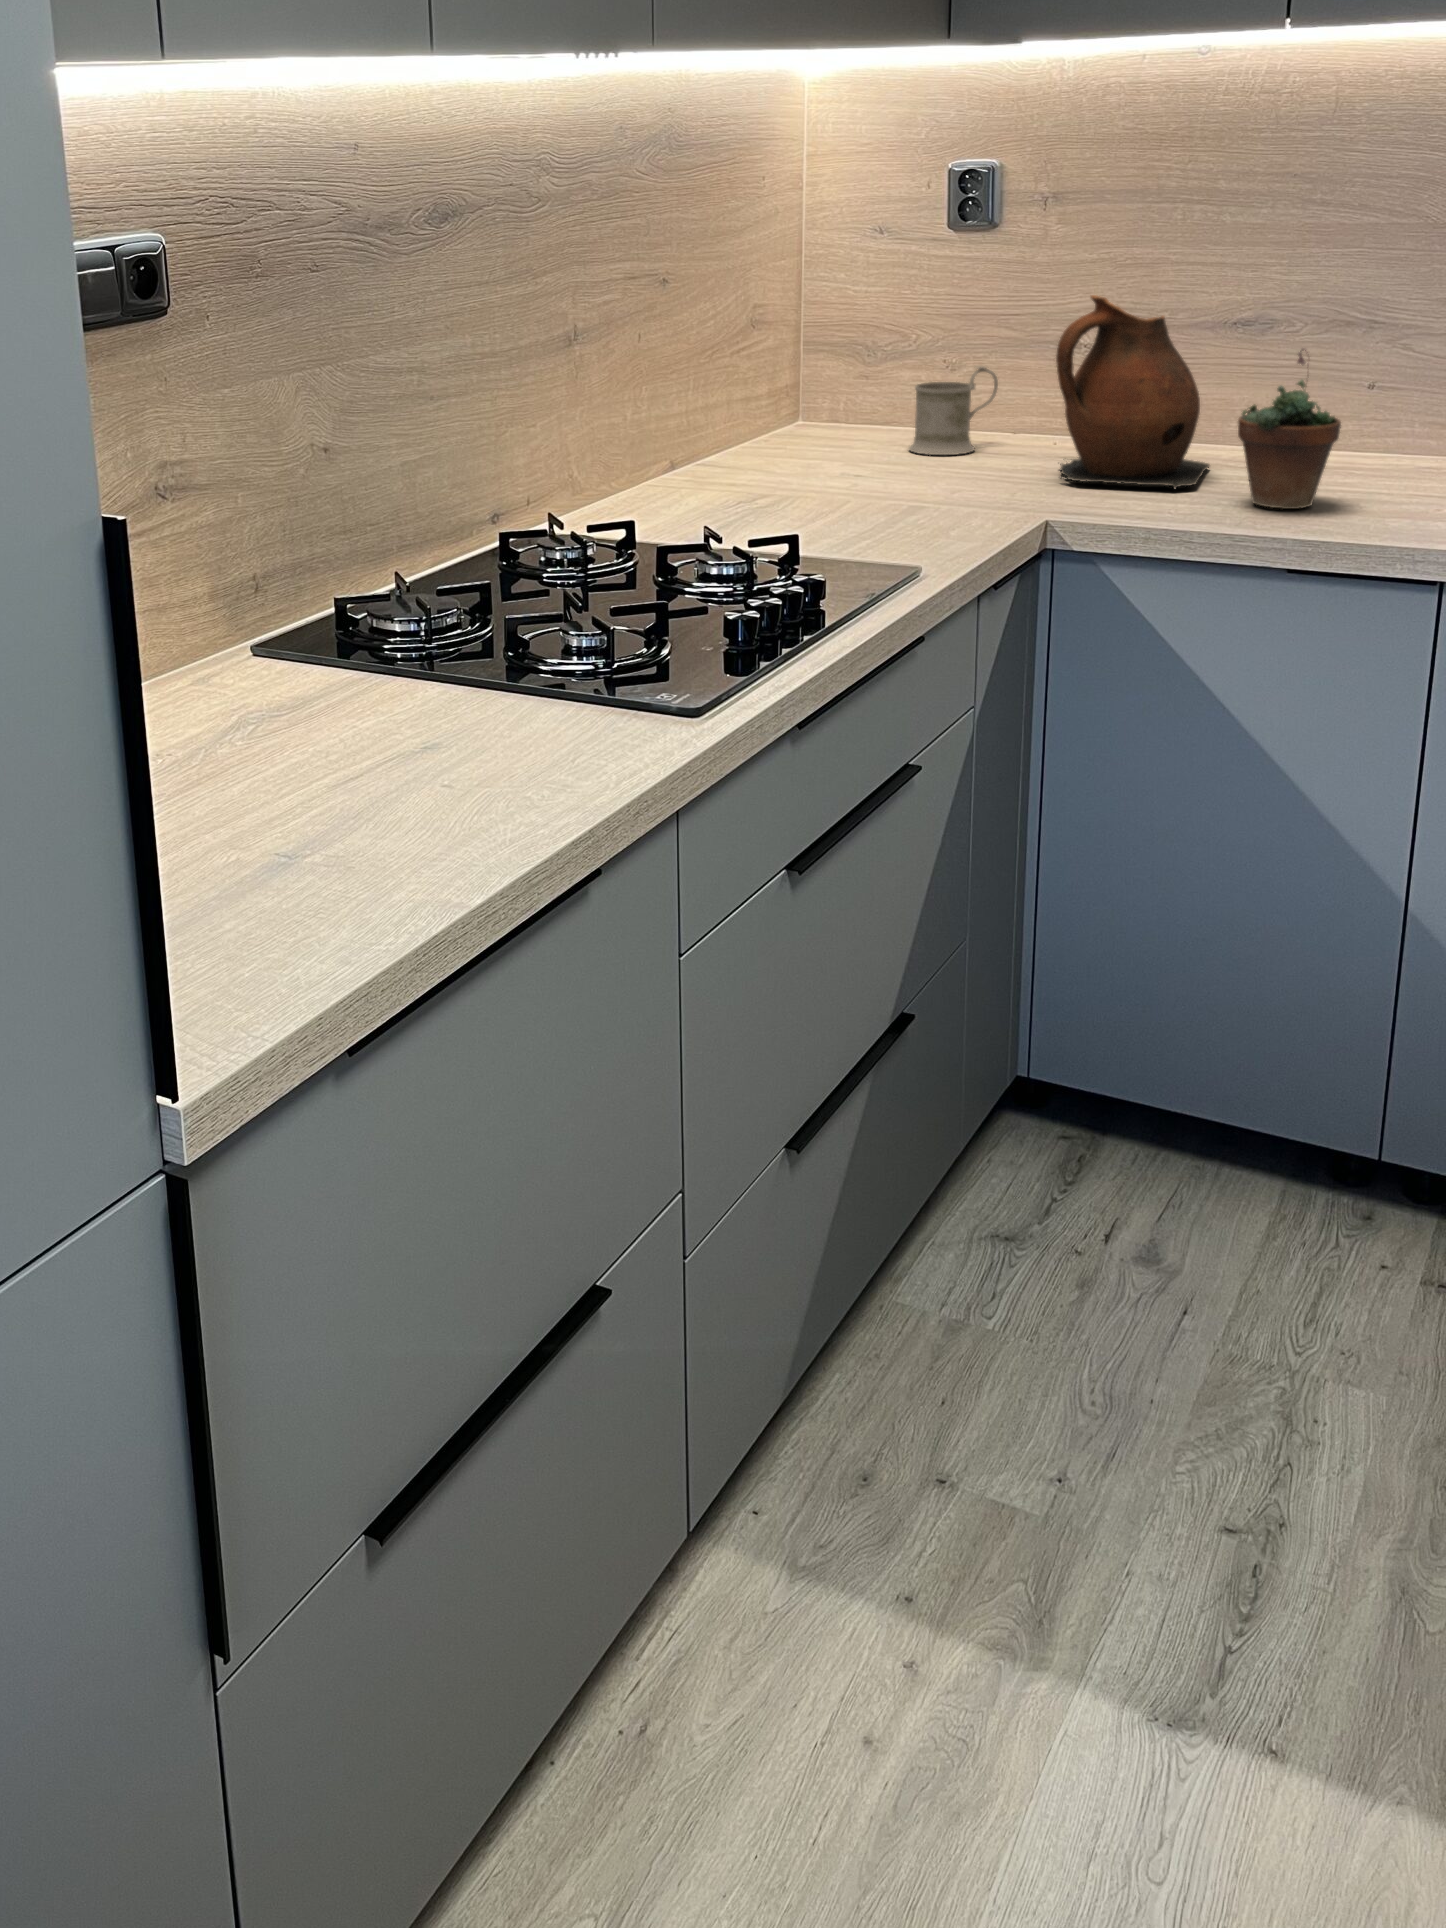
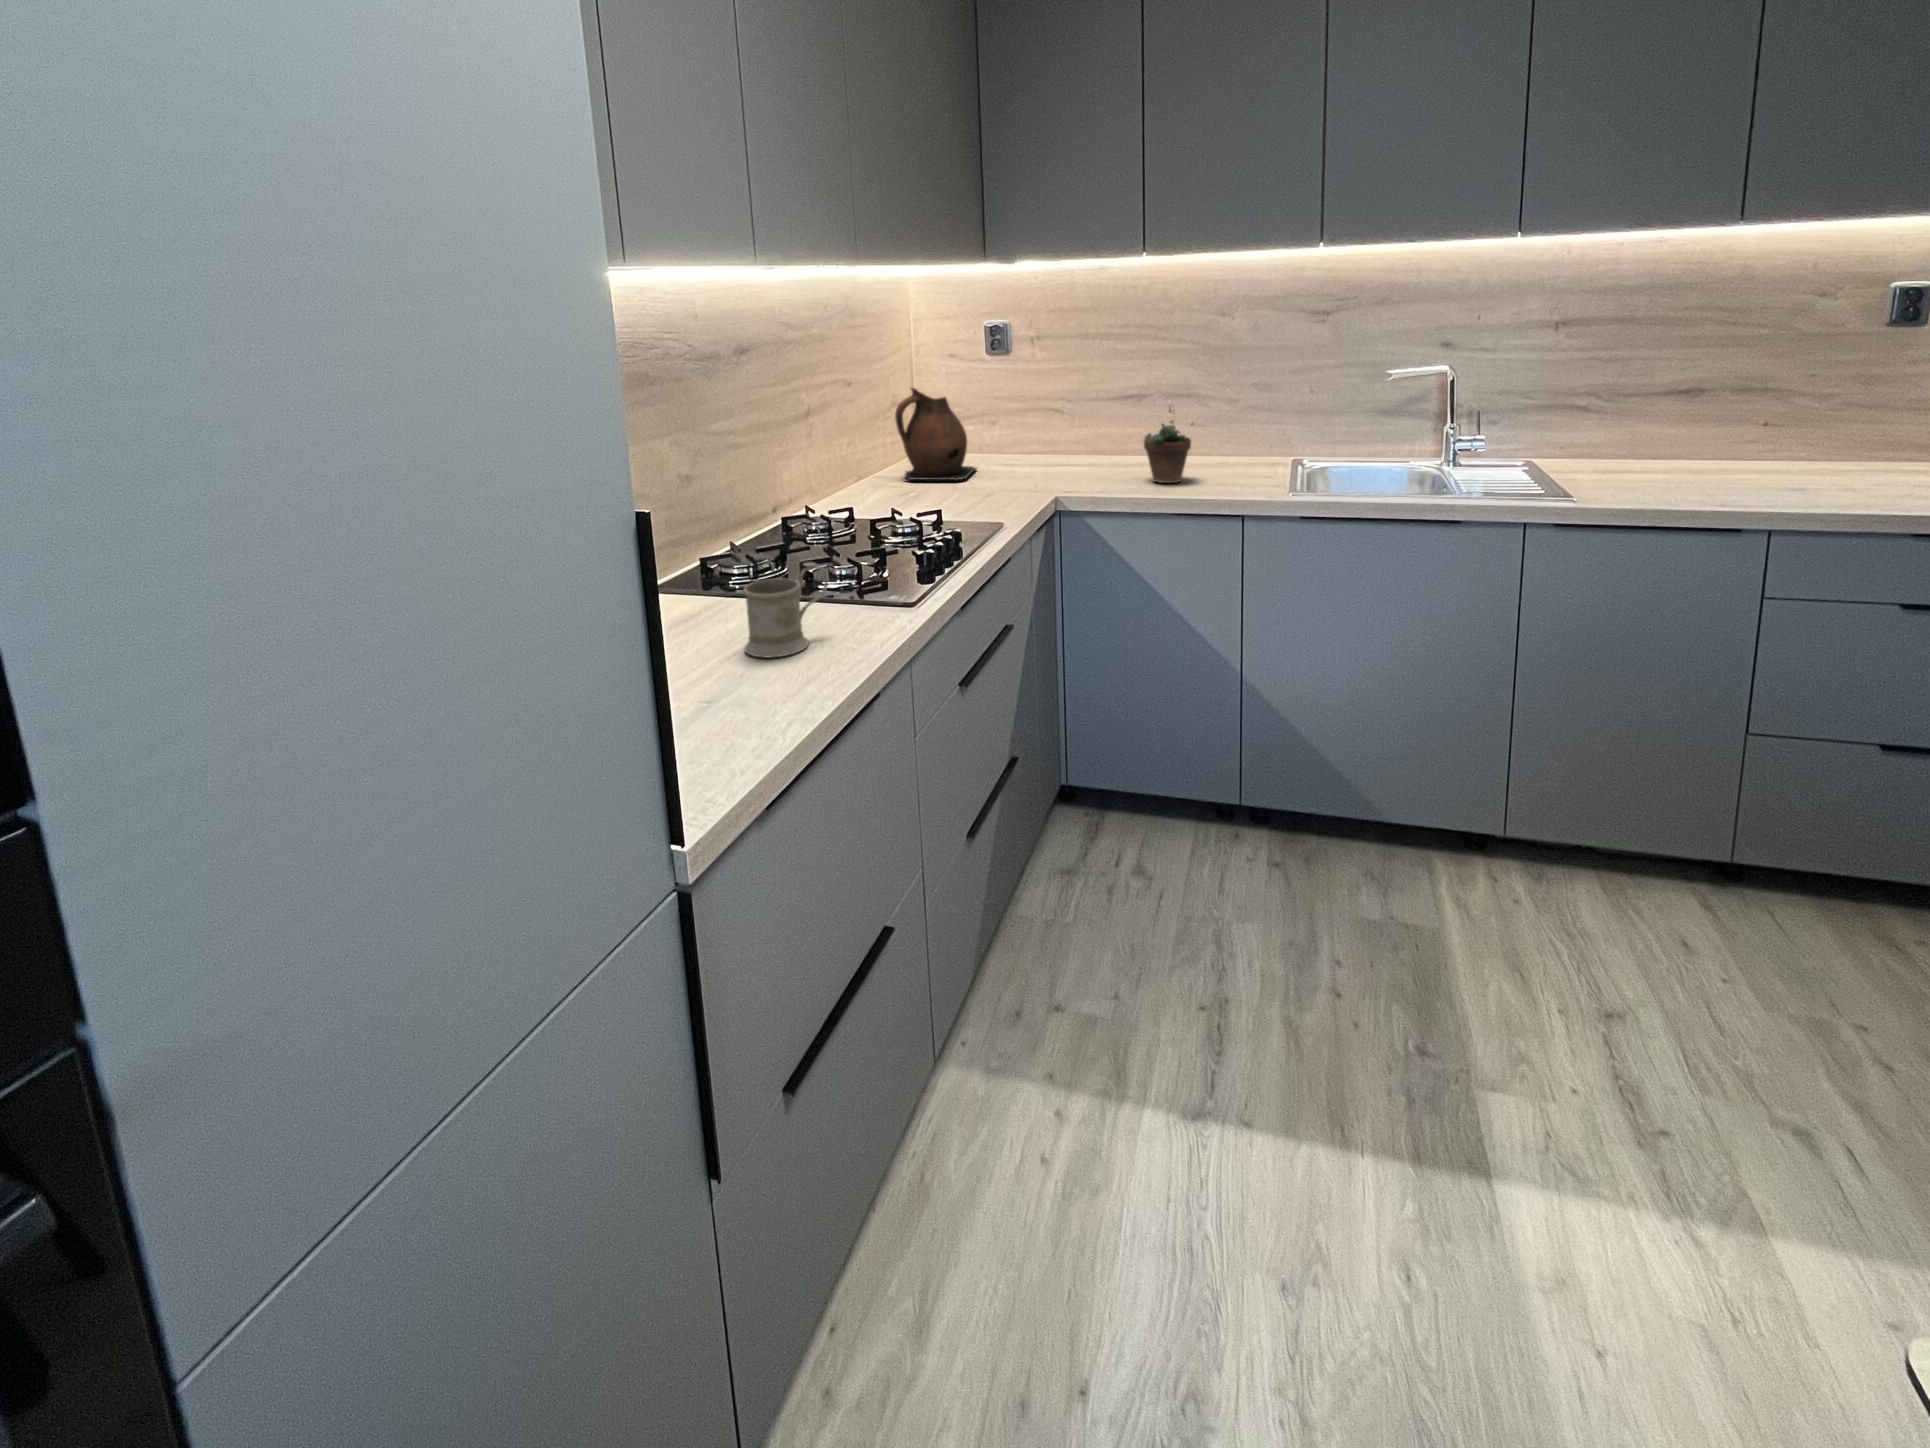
ceramic pitcher: present [1056,295,1210,489] -> present [895,387,976,481]
mug: present [909,366,998,455] -> present [744,563,828,657]

